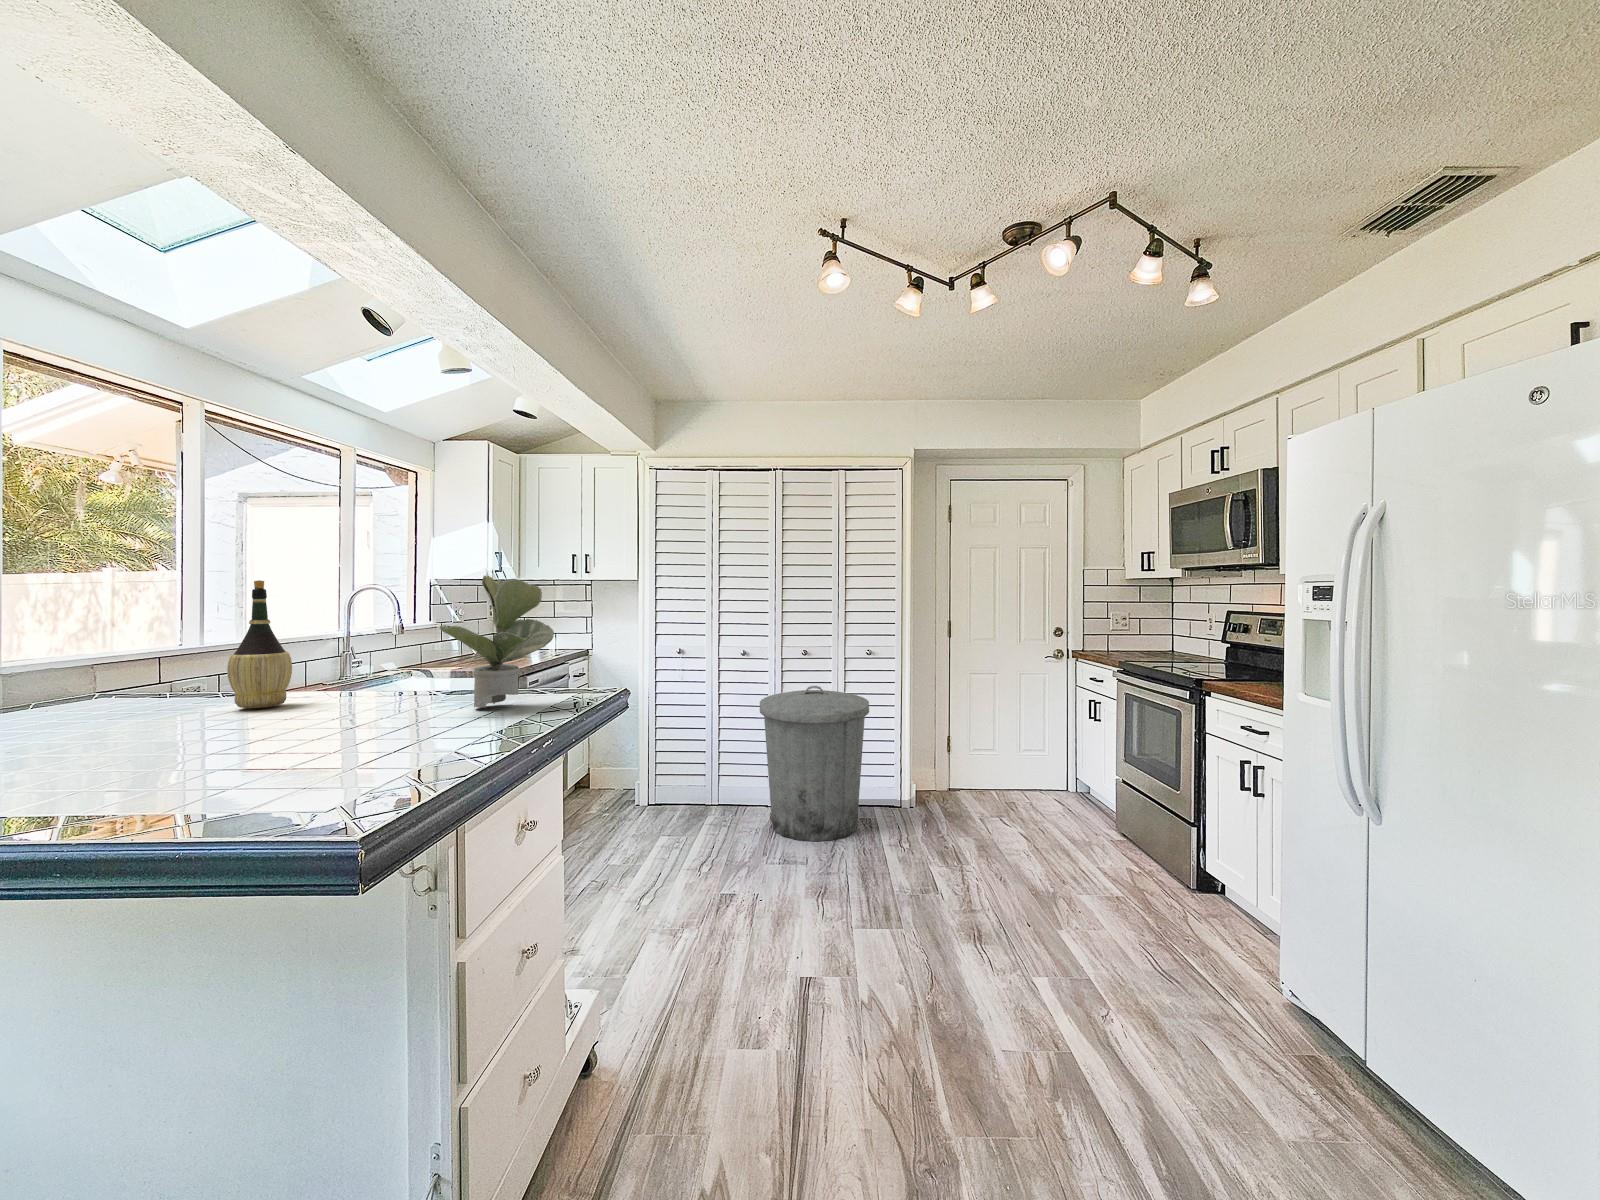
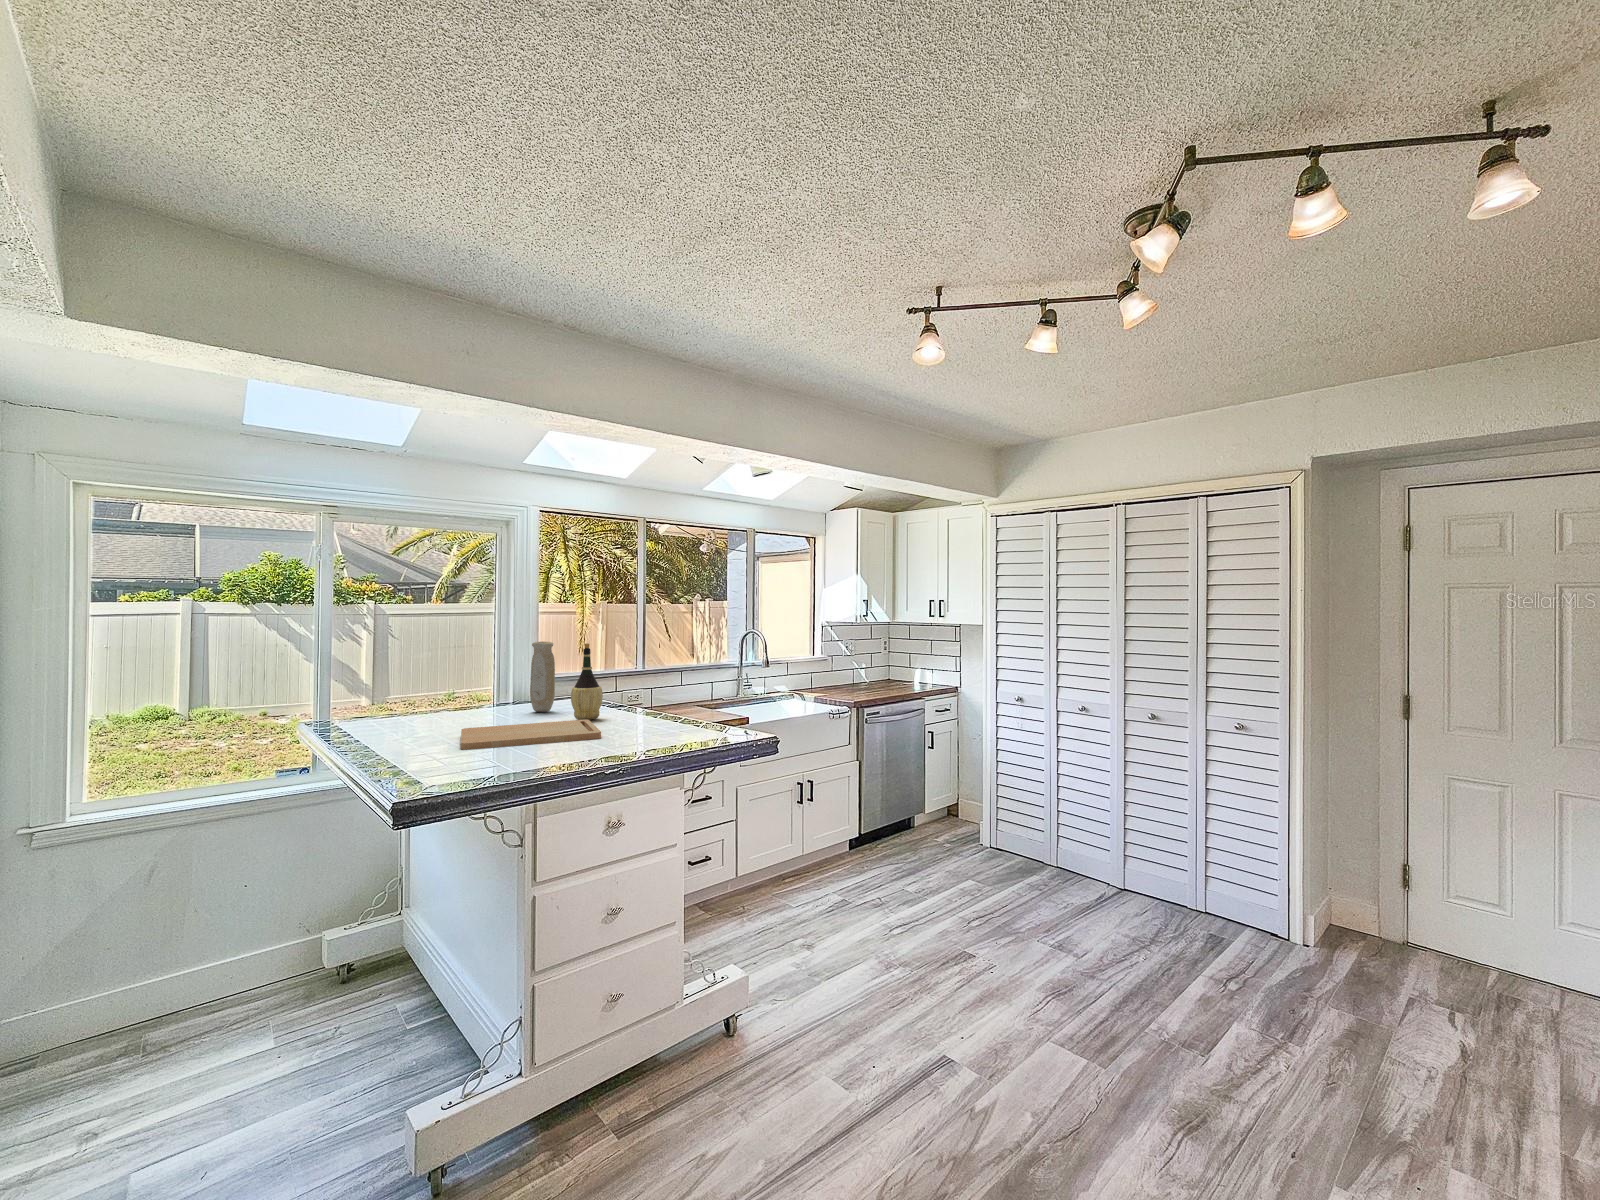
potted plant: present [440,575,554,708] -> none [612,647,690,740]
vase: none [67,583,130,713] -> present [530,642,555,712]
trash can: present [760,686,869,841] -> none [1067,756,1209,946]
cutting board: none [57,701,399,766] -> present [461,720,601,750]

